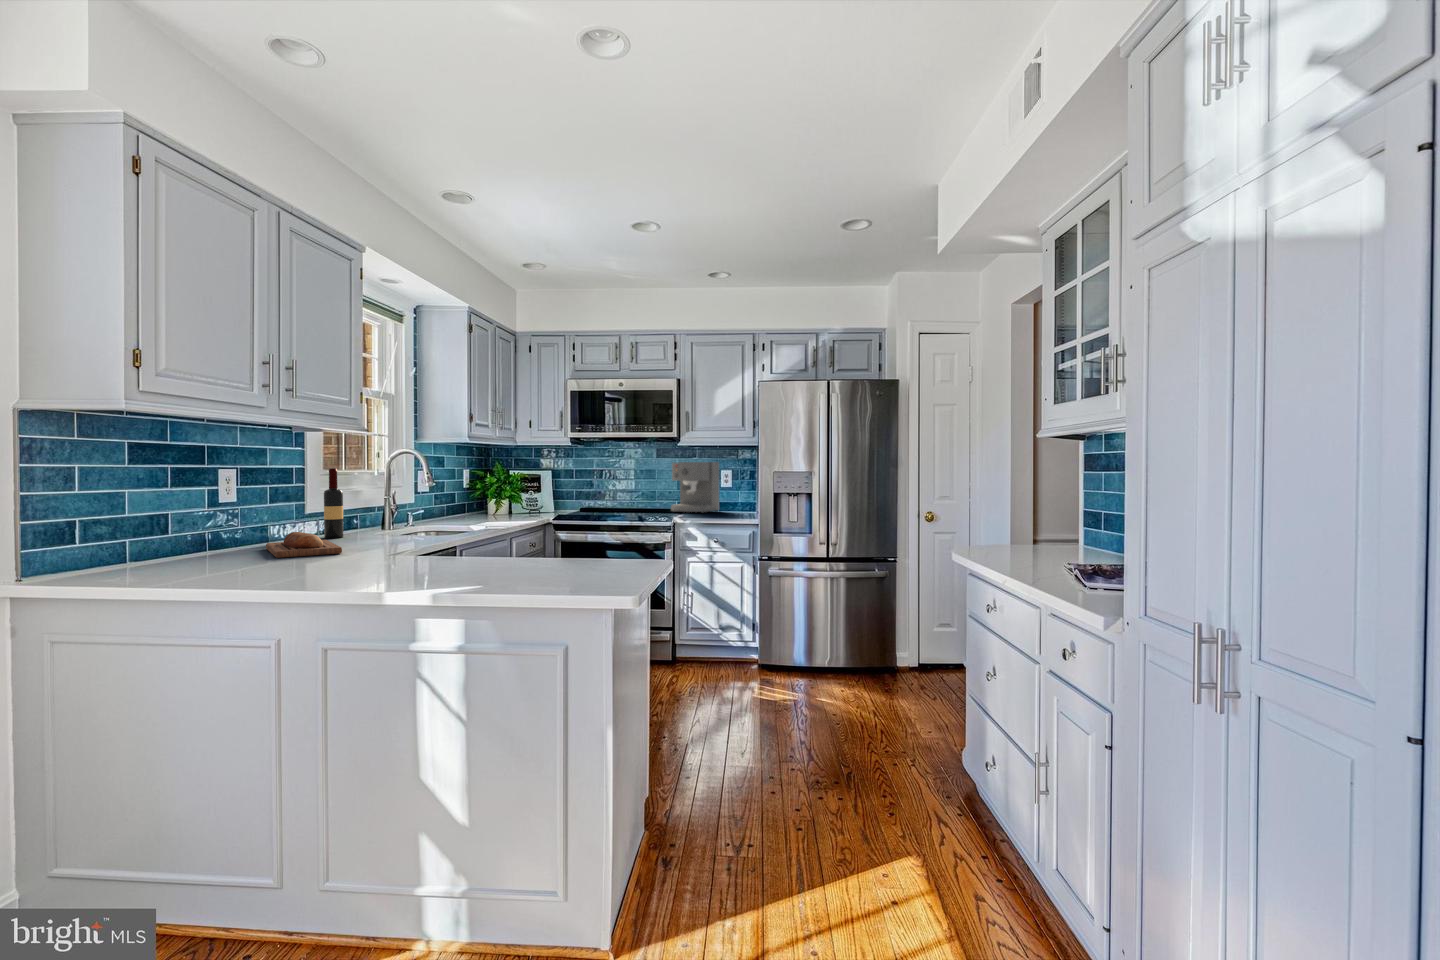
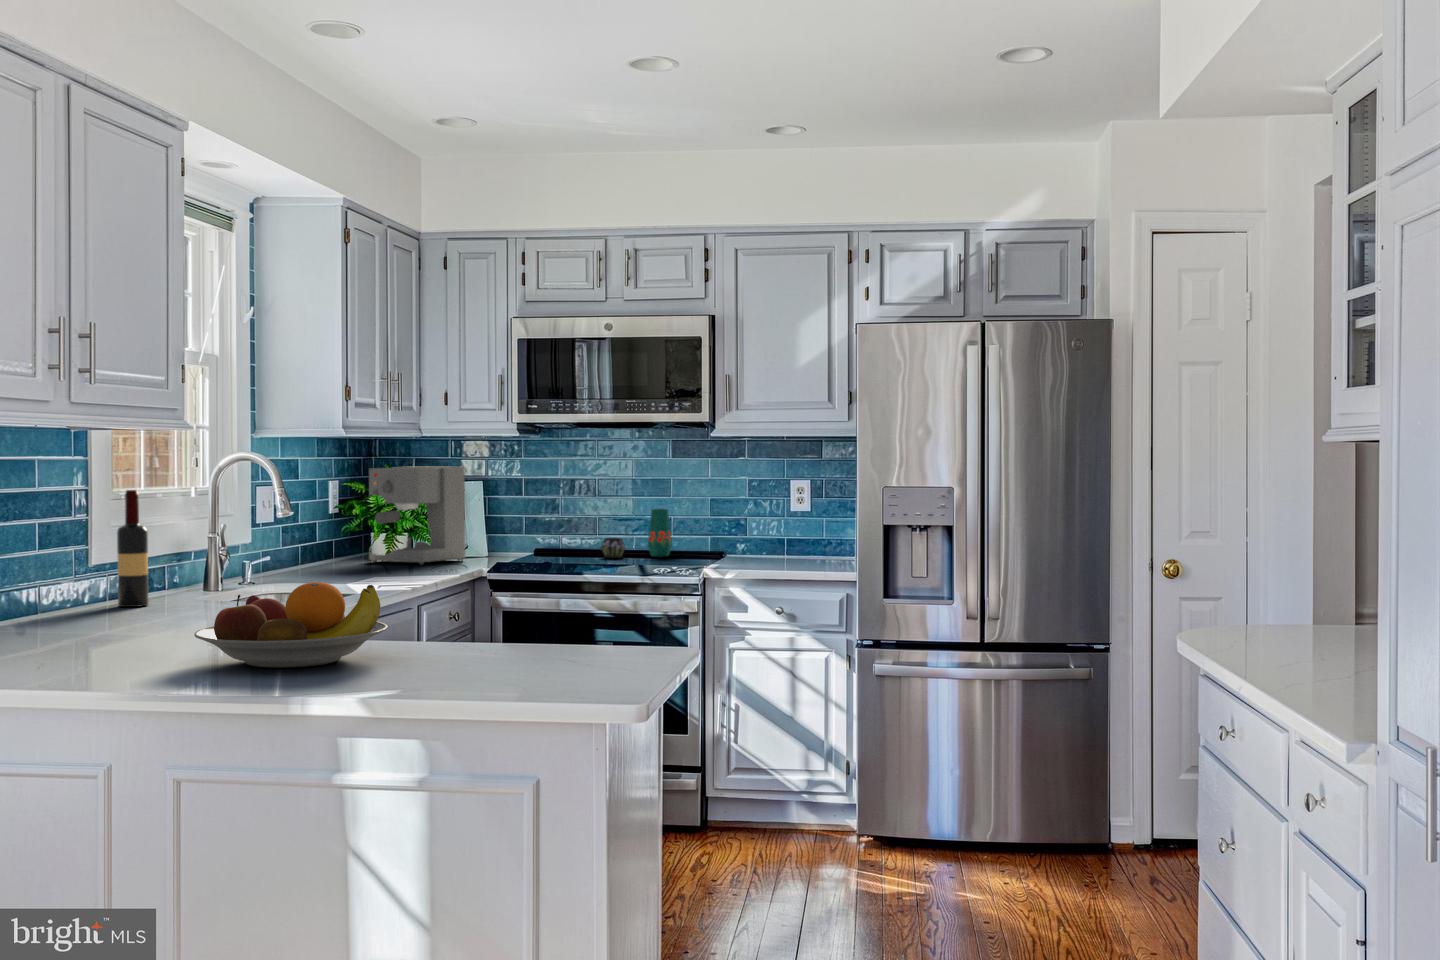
coffee maker: present [671,462,719,513] -> present [369,467,465,564]
vase: none [616,485,656,512] -> present [600,509,672,558]
fruit bowl: none [347,519,476,574] -> present [194,582,387,668]
bread loaf: present [266,532,342,558] -> none [39,598,165,641]

